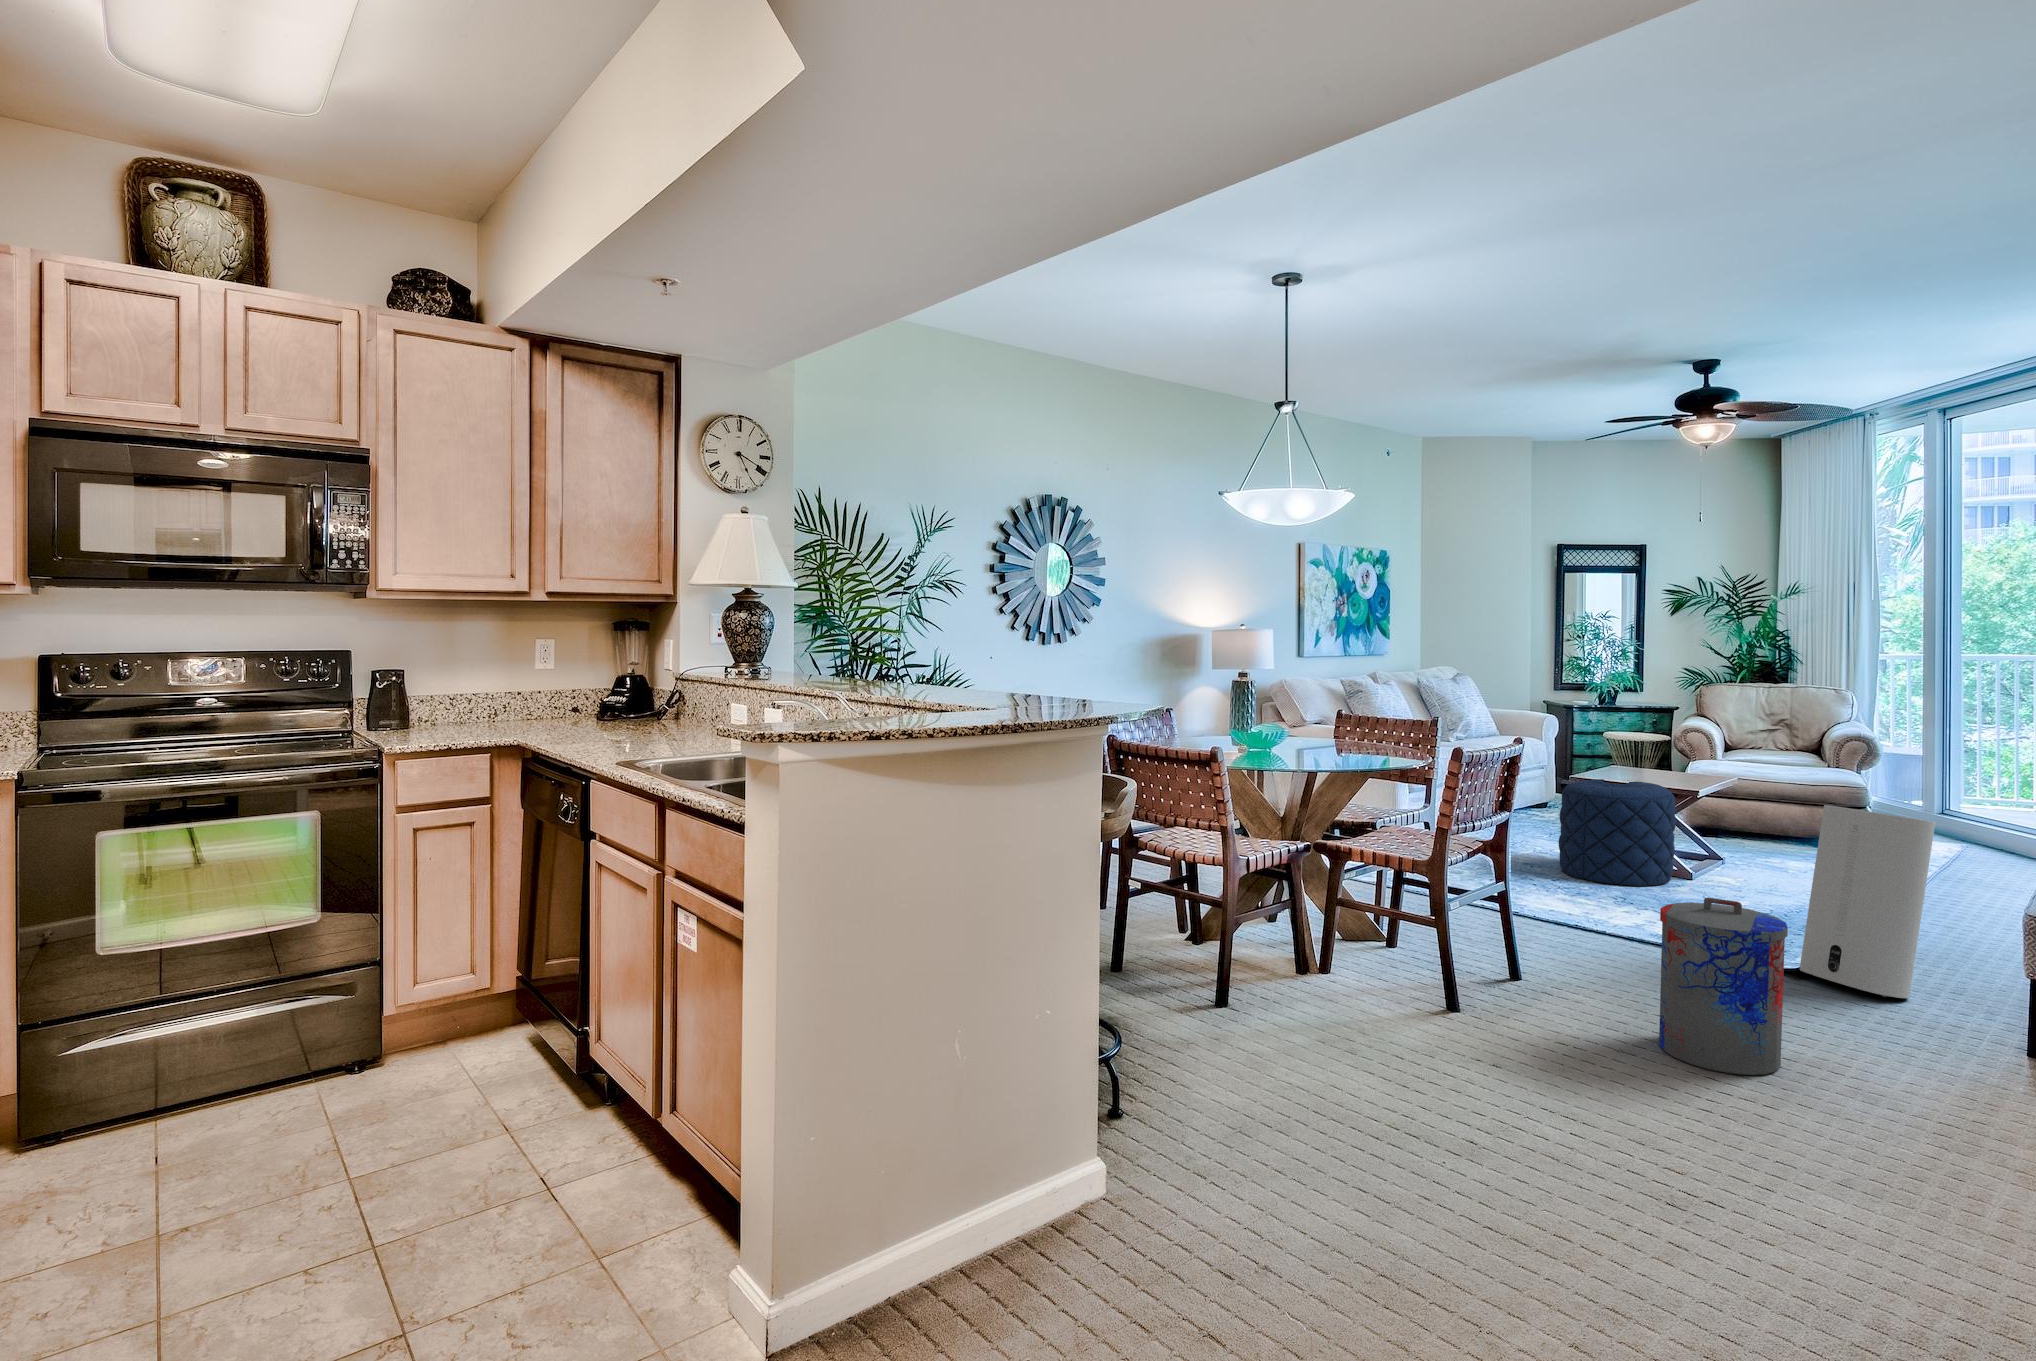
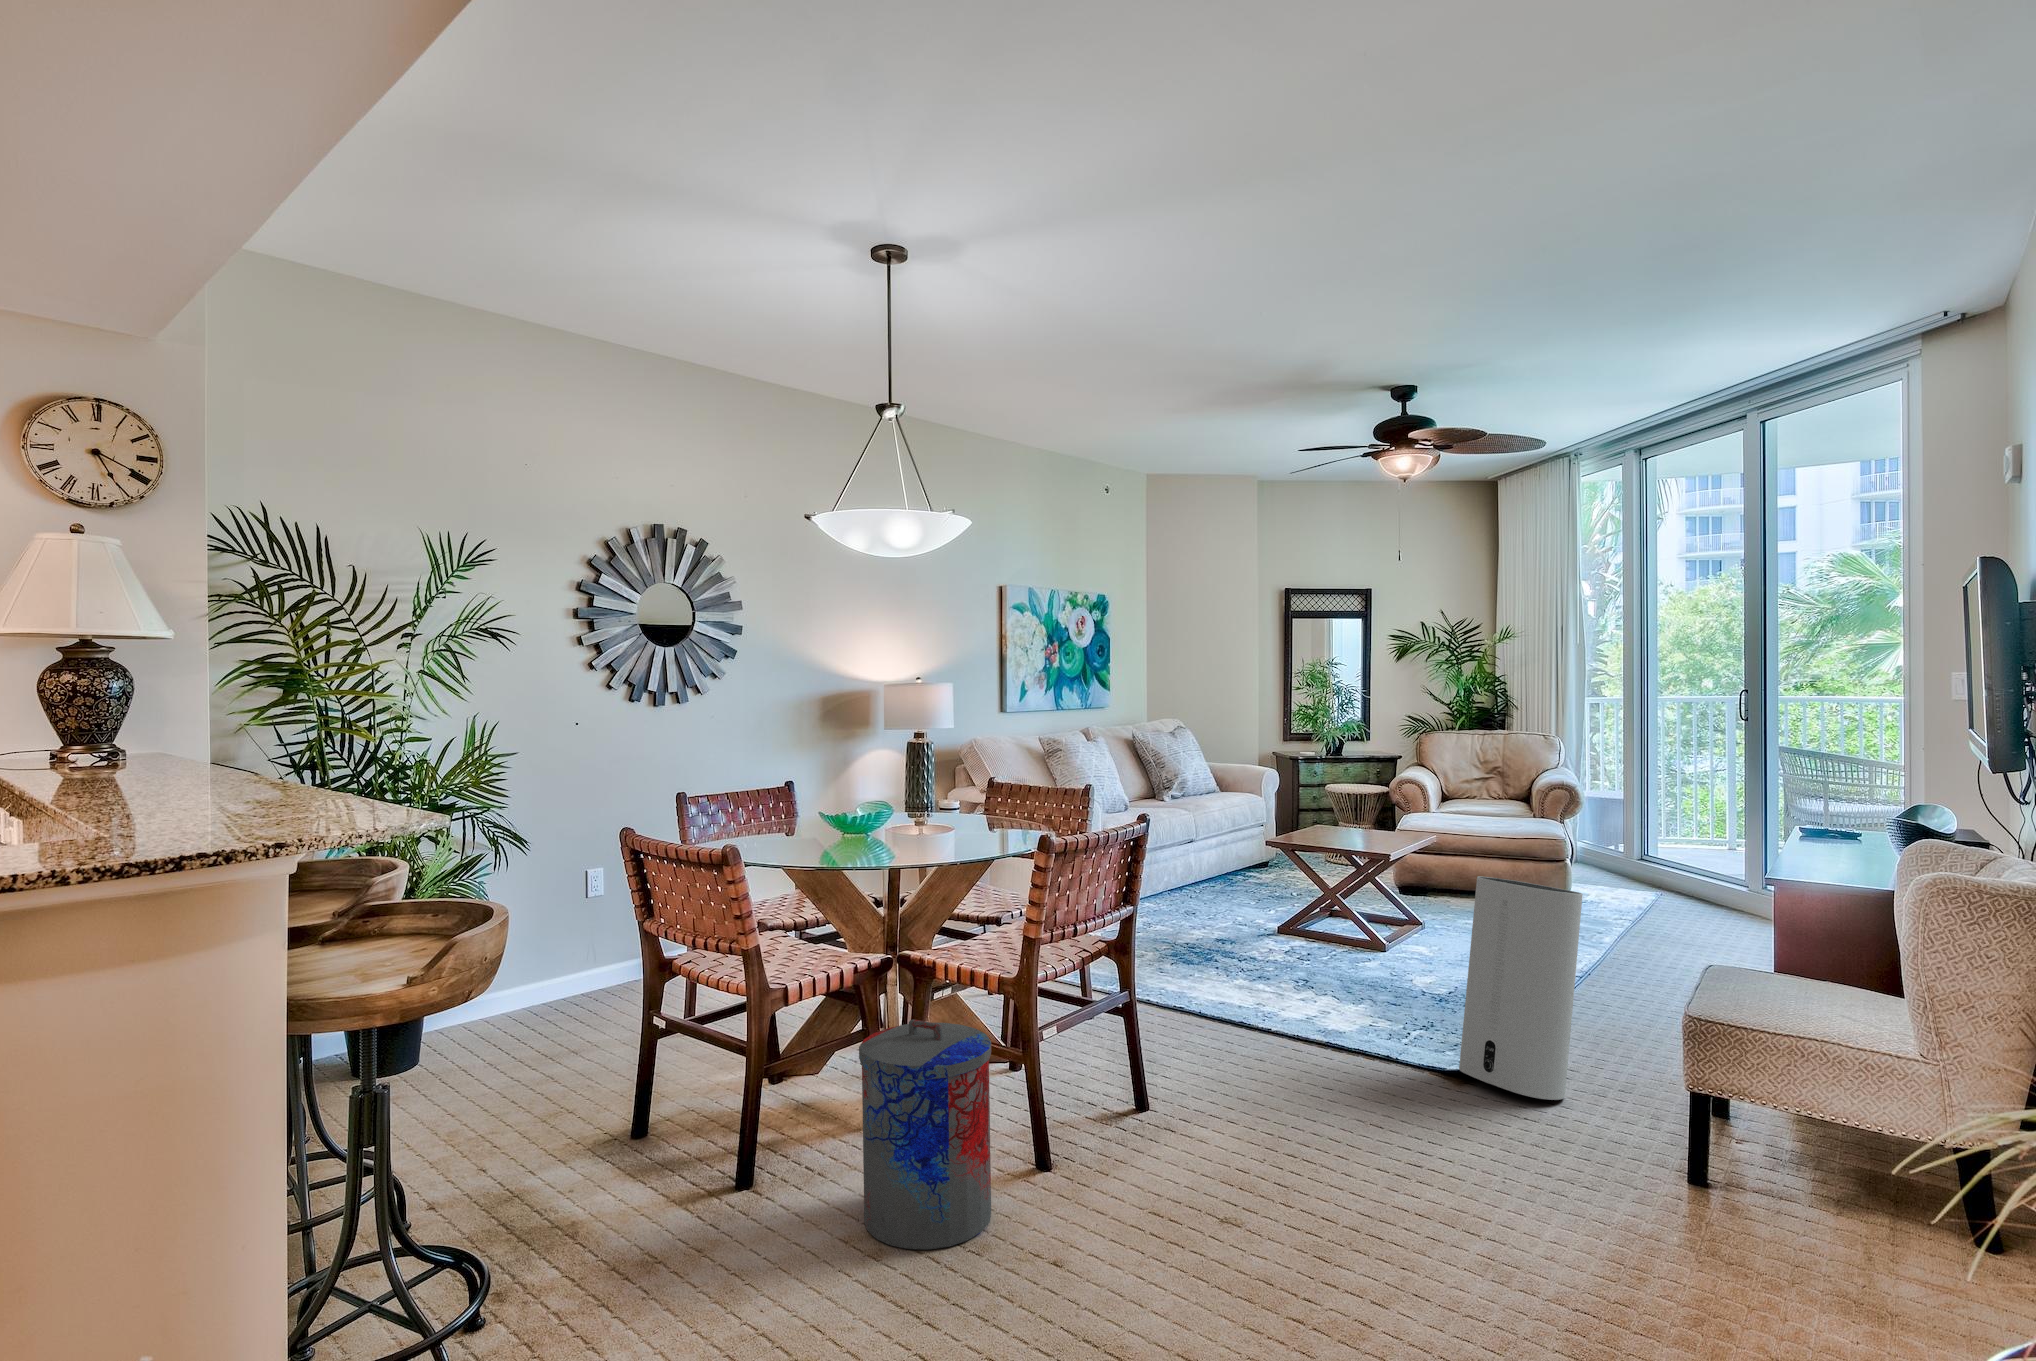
pouf: present [1559,779,1676,886] -> none [1251,844,1367,965]
trash can: present [1659,898,1788,1075] -> present [859,1019,991,1250]

